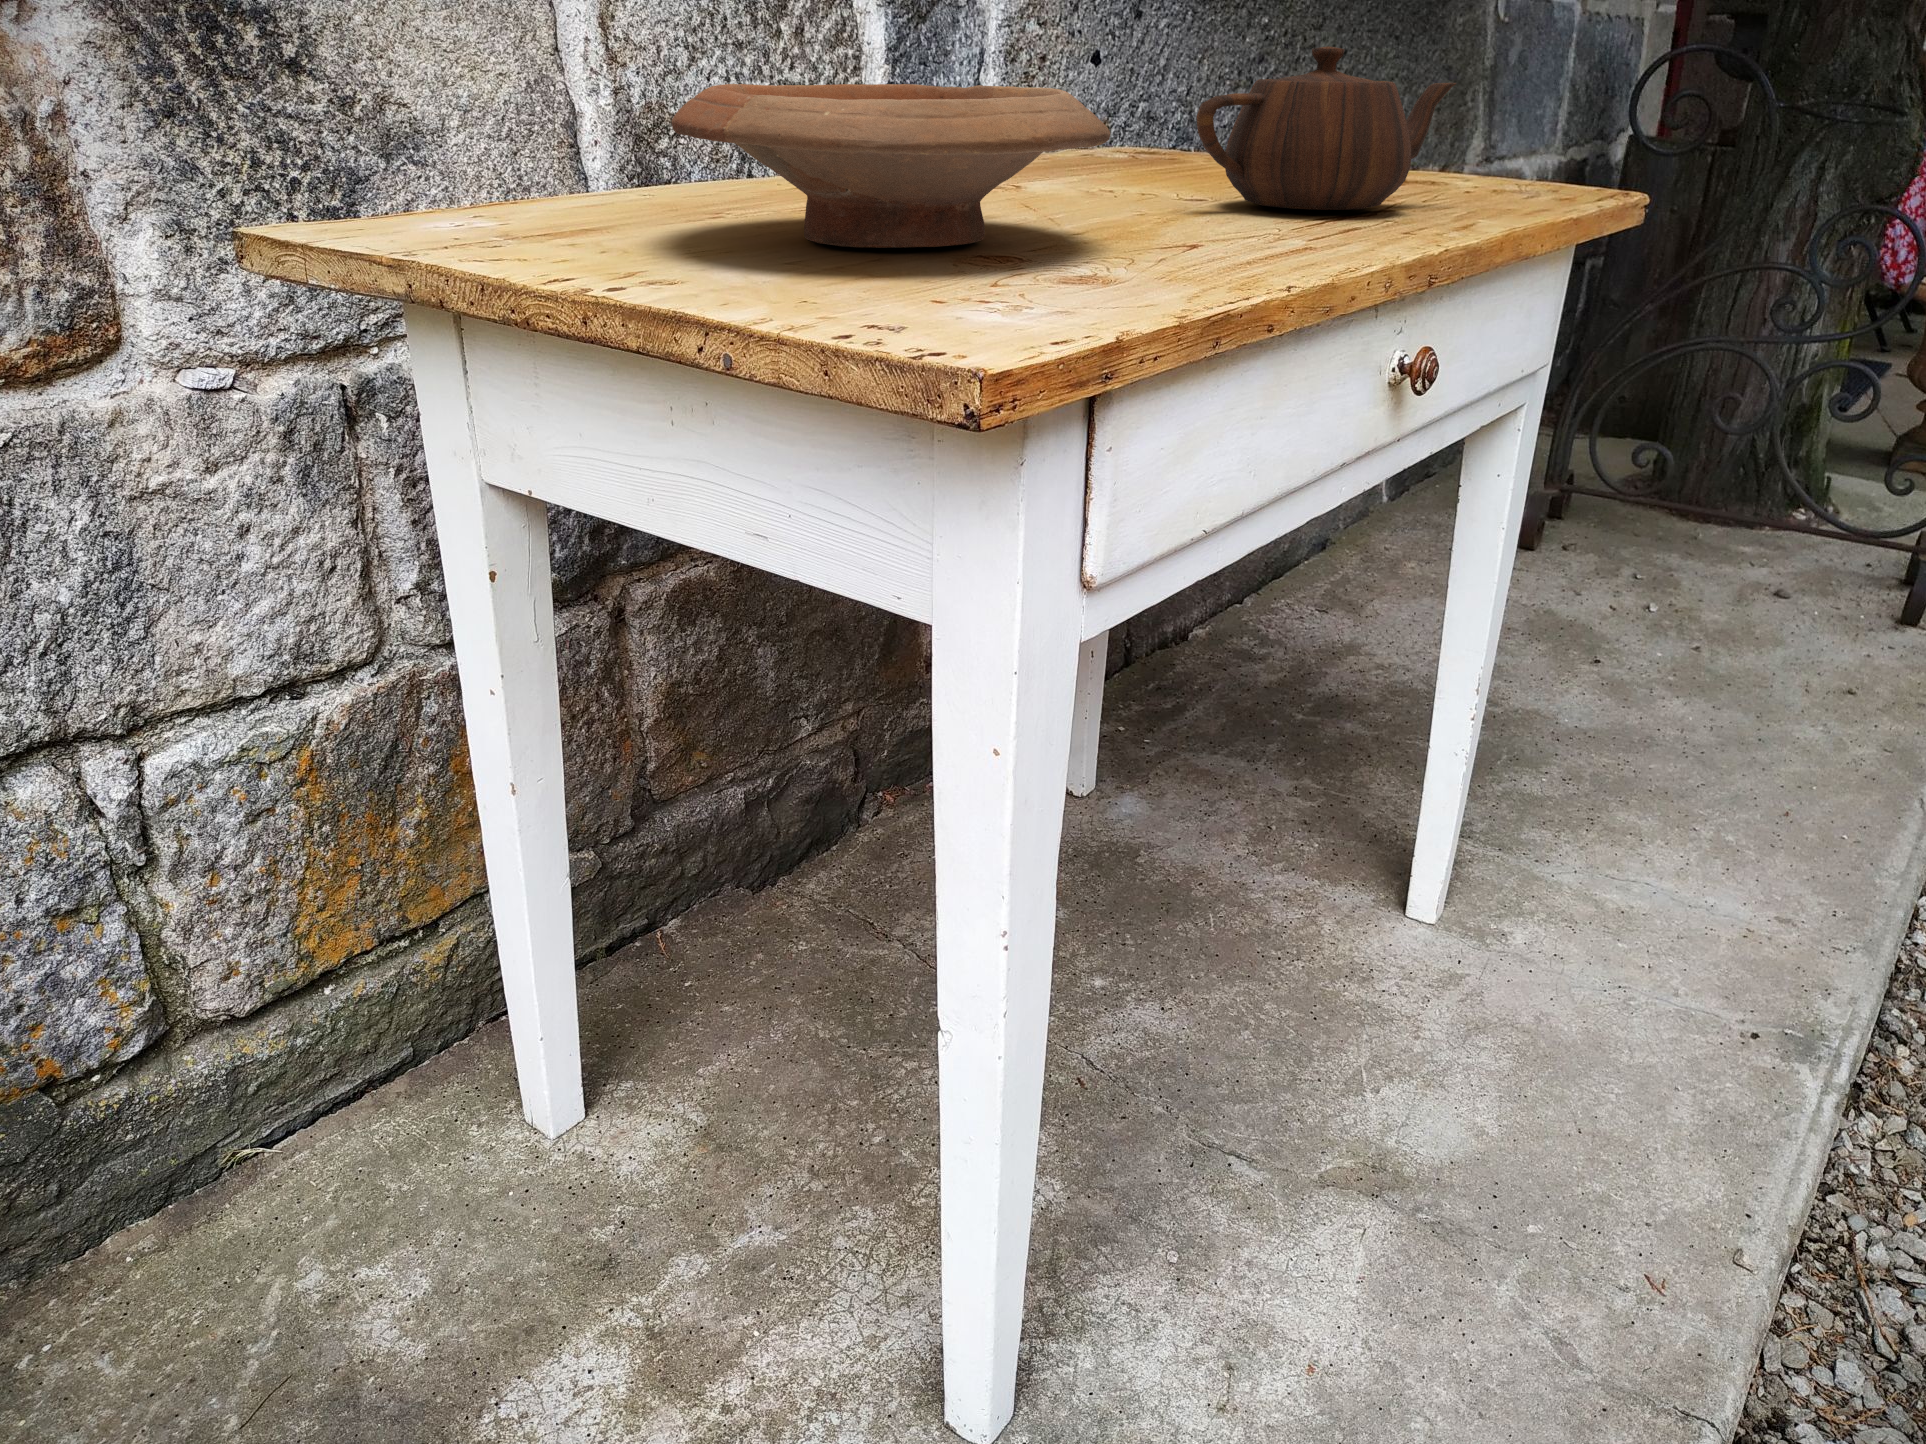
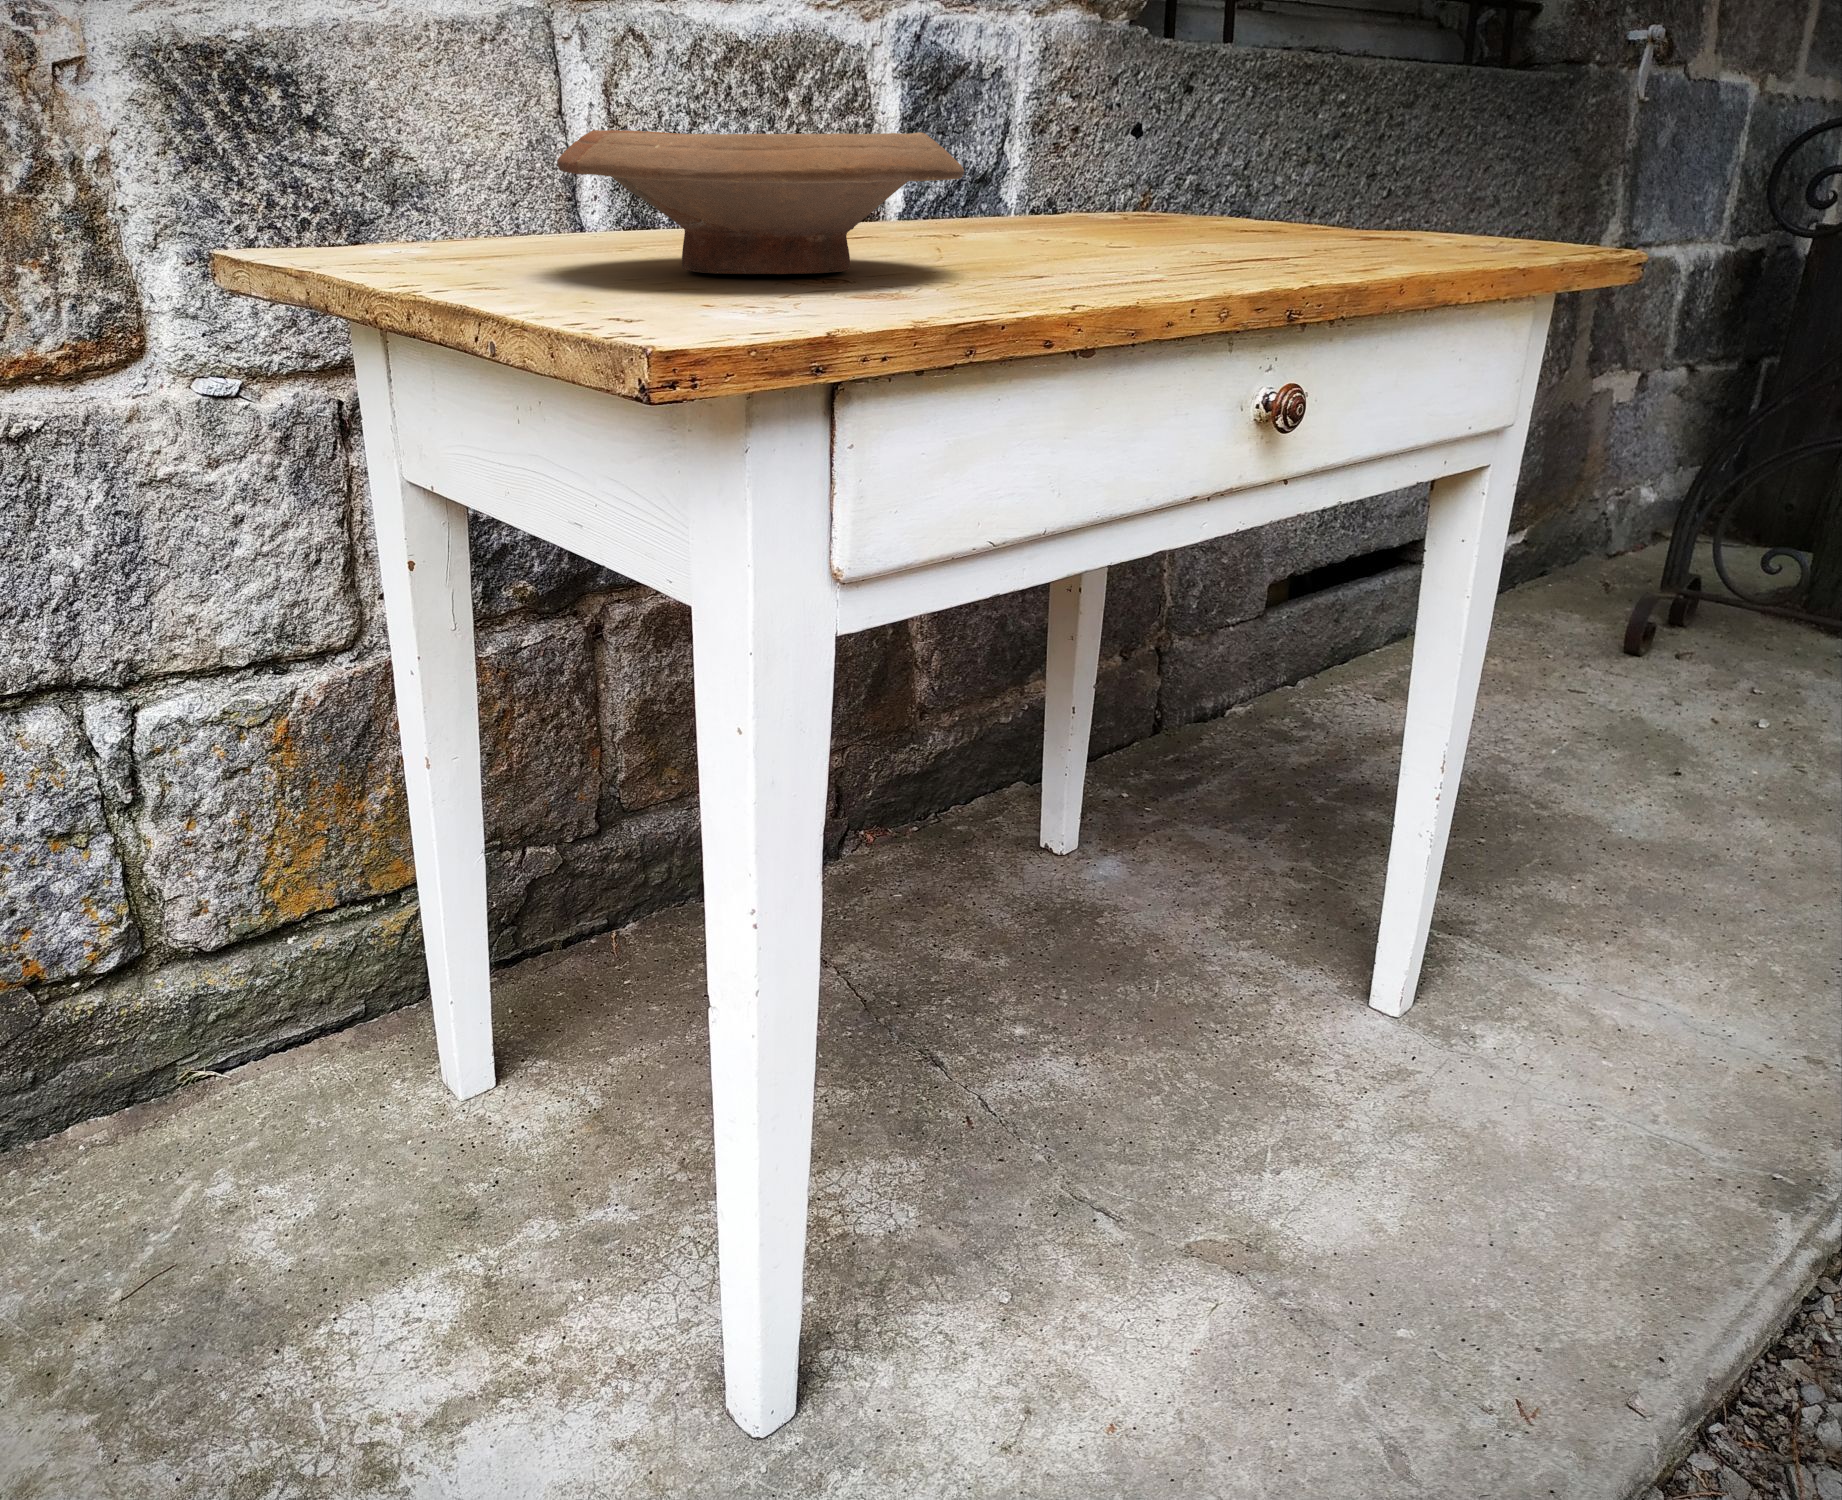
teapot: present [1196,46,1456,210] -> none [1109,100,1394,257]

